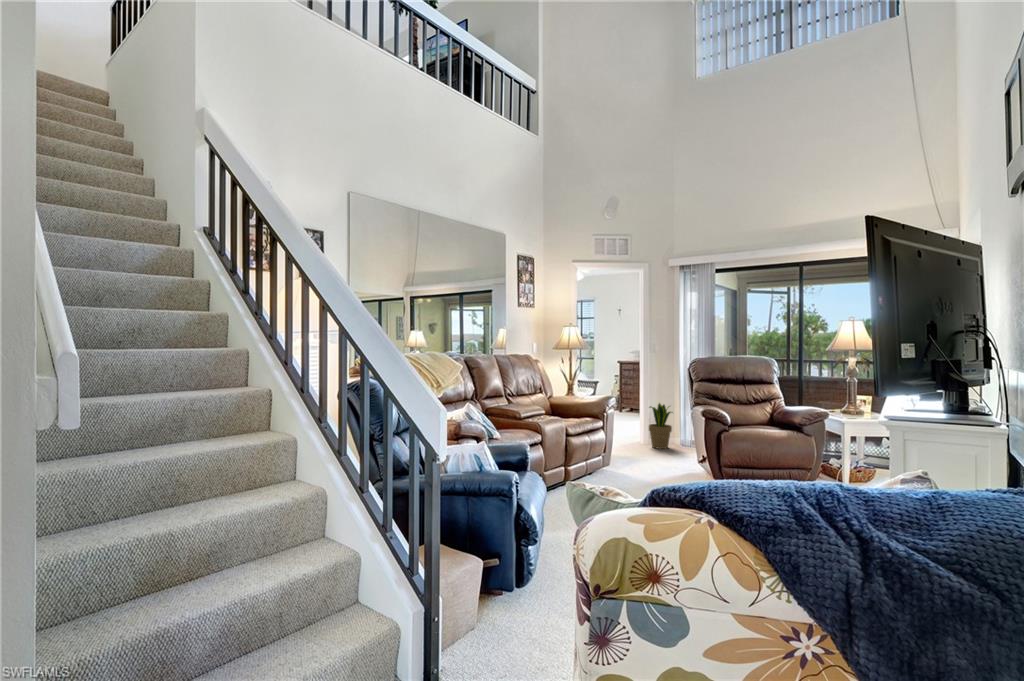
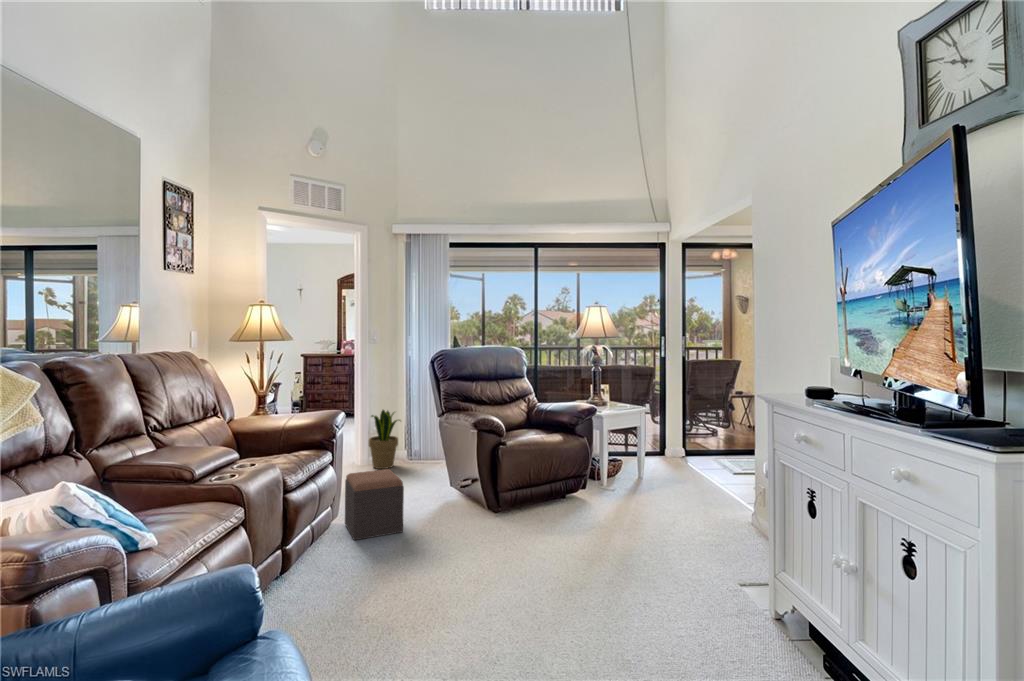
footstool: none [613,437,647,480] -> present [345,469,404,540]

